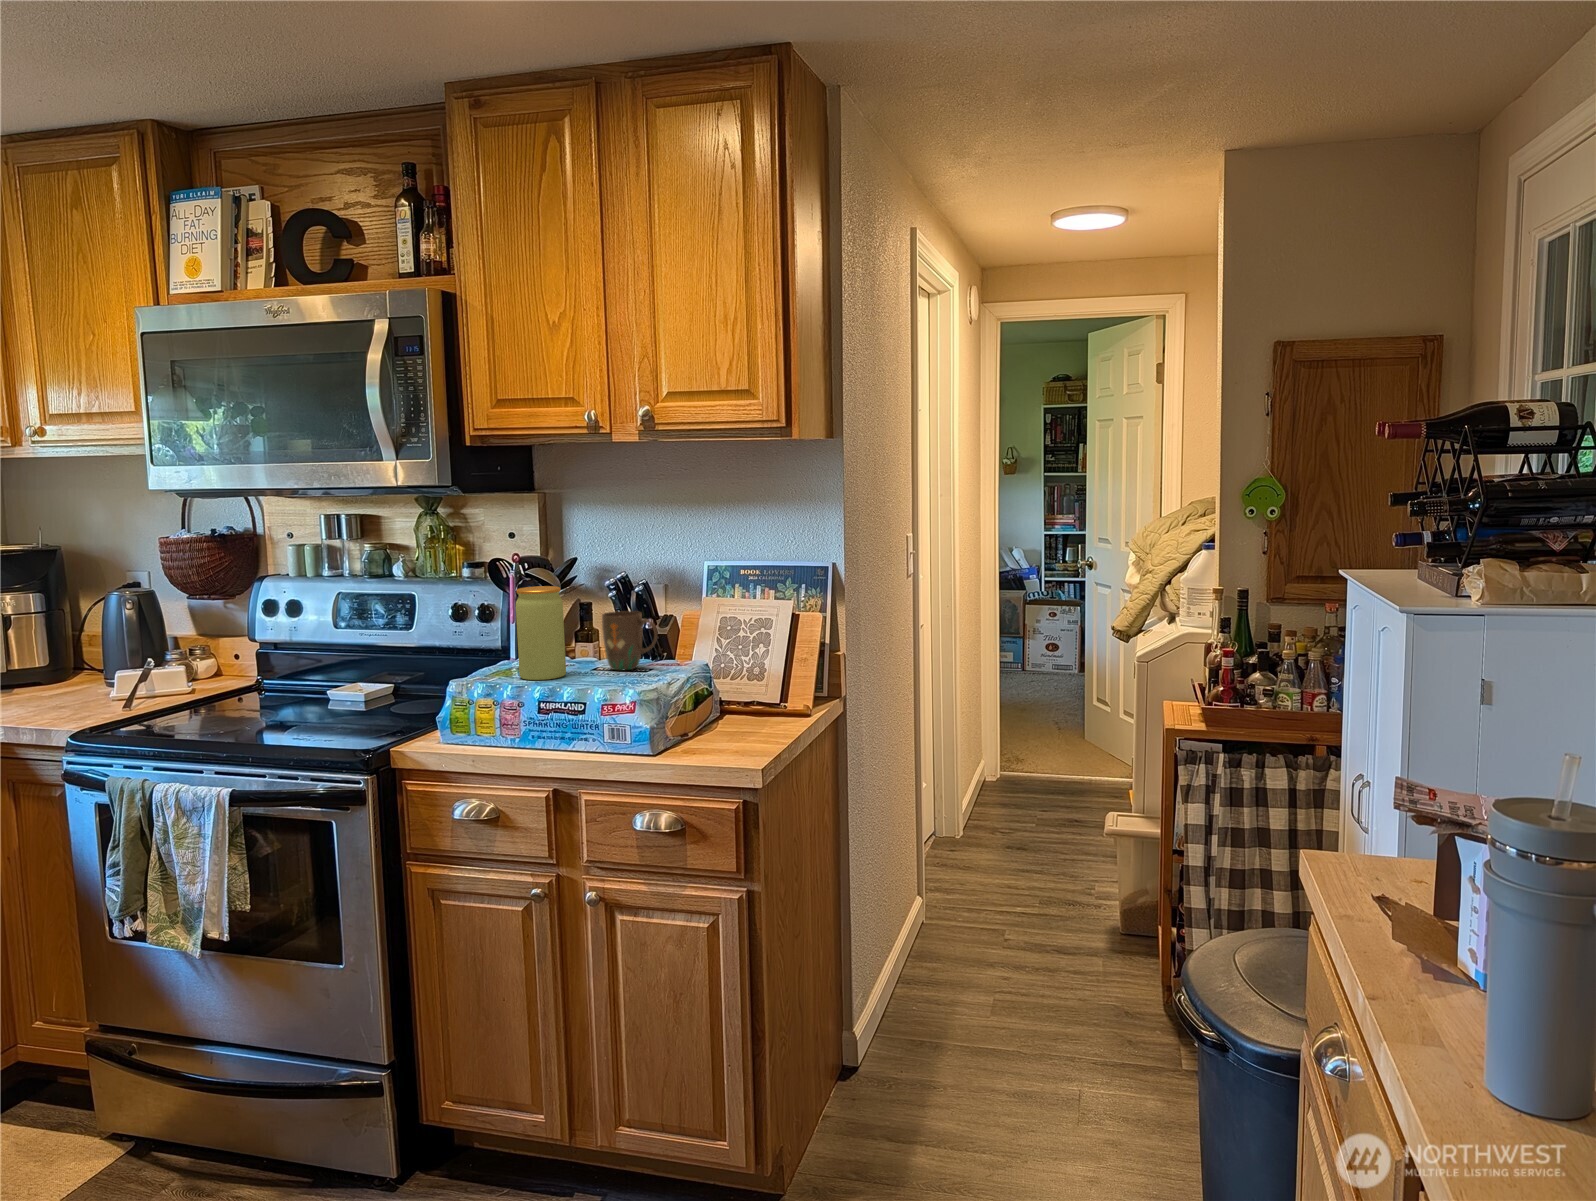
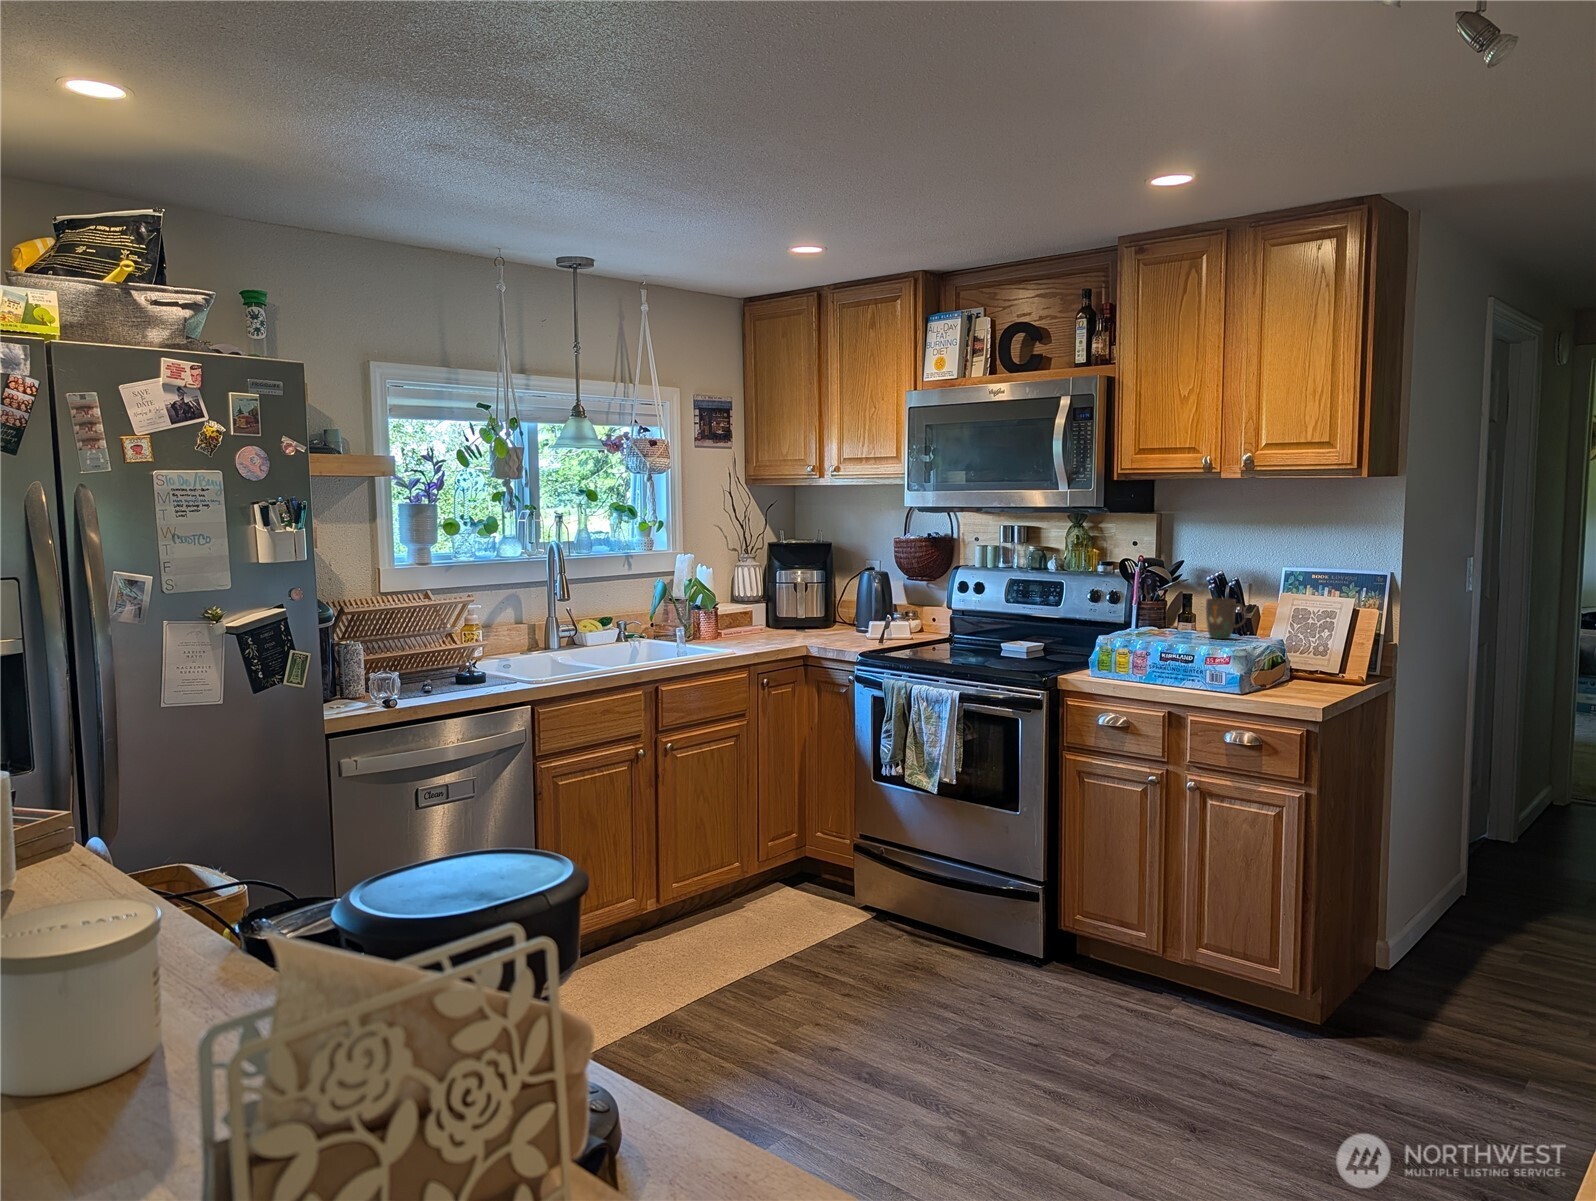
jar: present [516,586,566,680] -> none [1146,577,1180,639]

